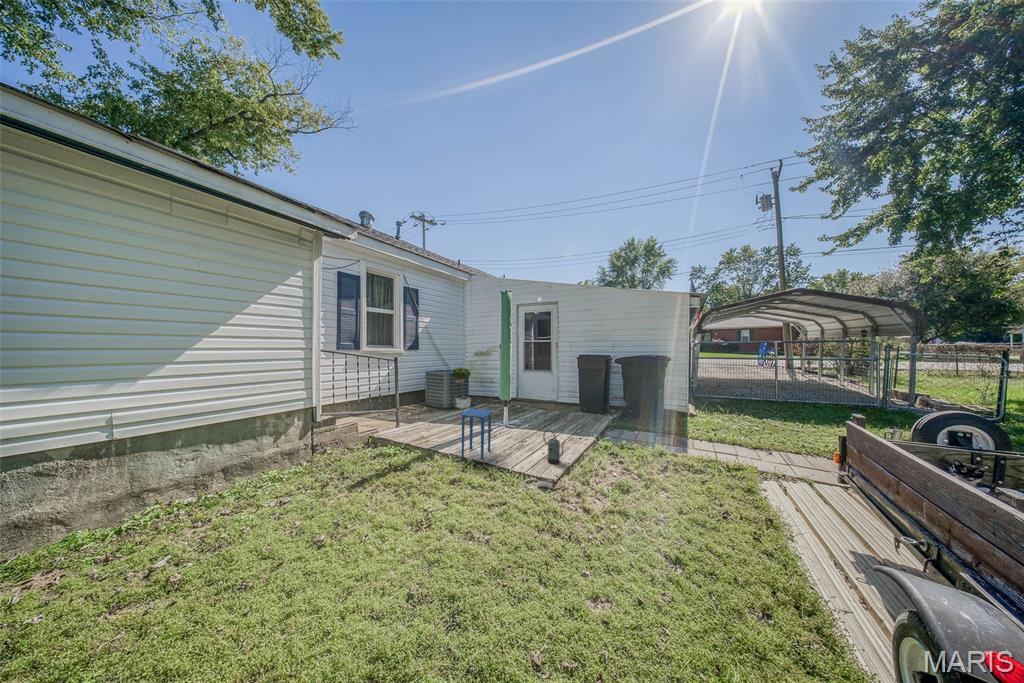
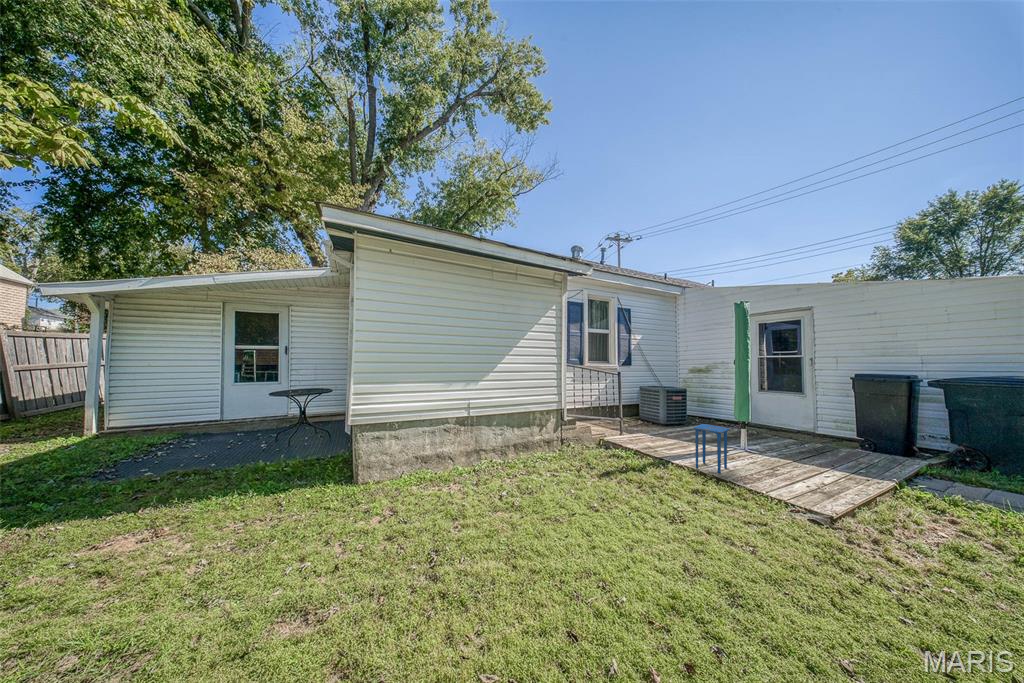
potted tree: present [453,368,471,409] -> none [670,384,691,428]
watering can: present [543,430,565,464] -> none [795,455,829,493]

